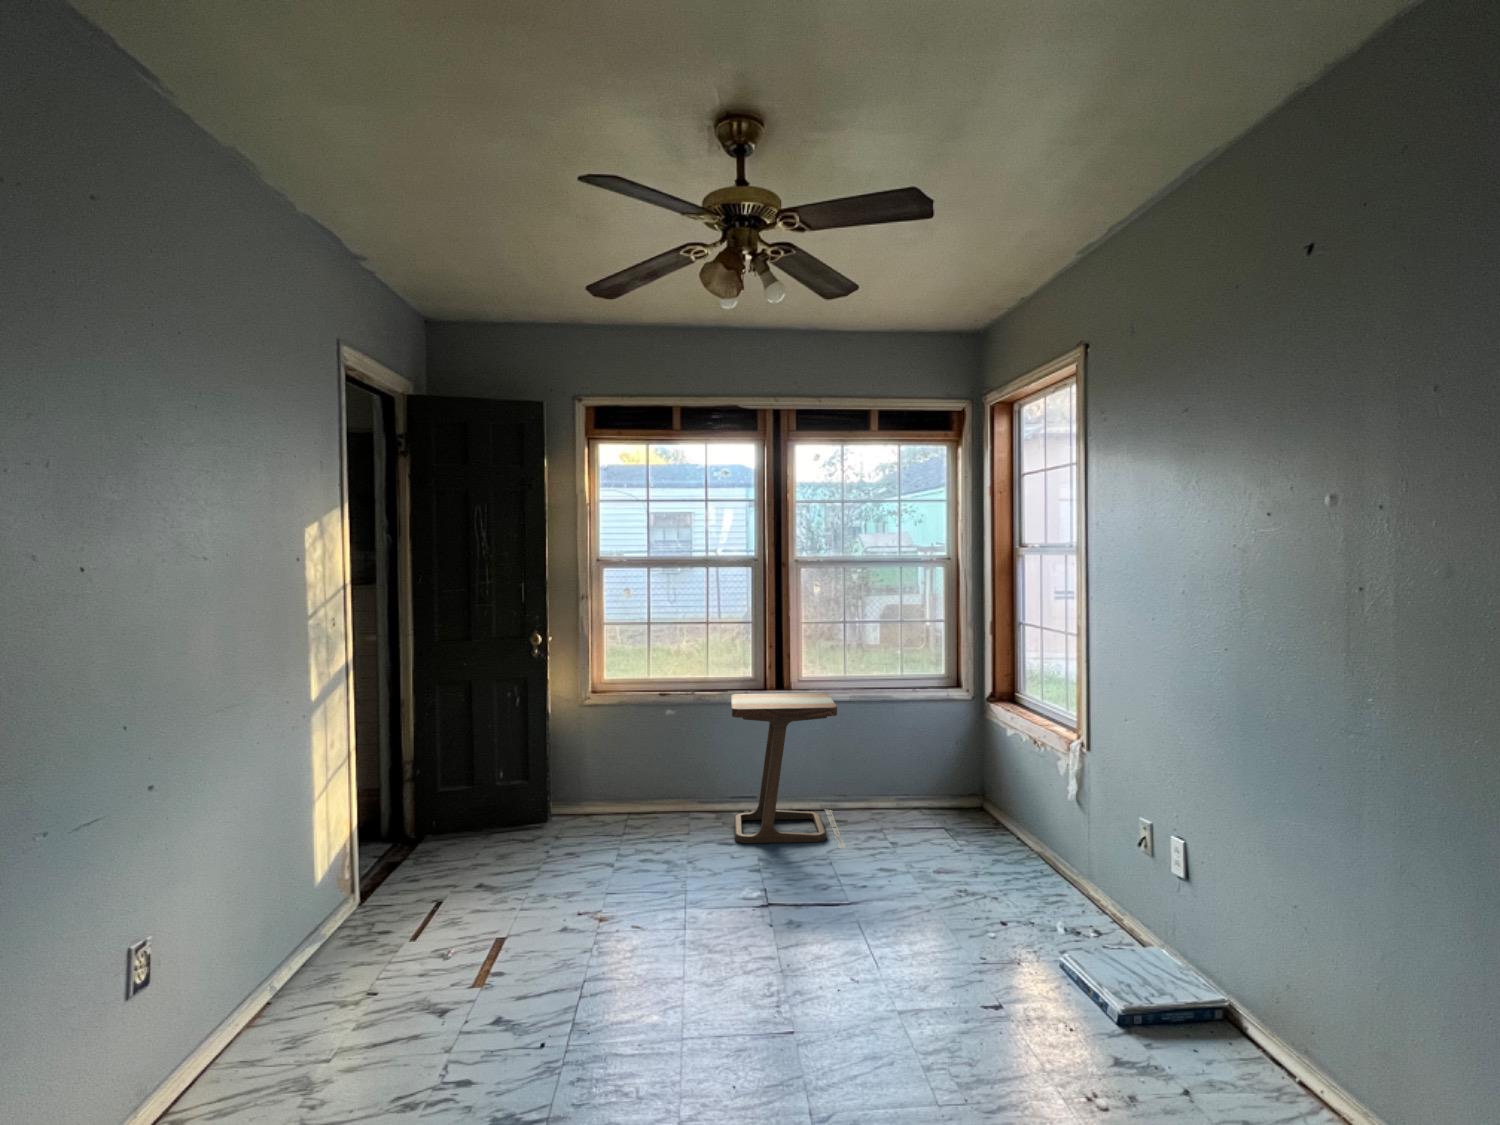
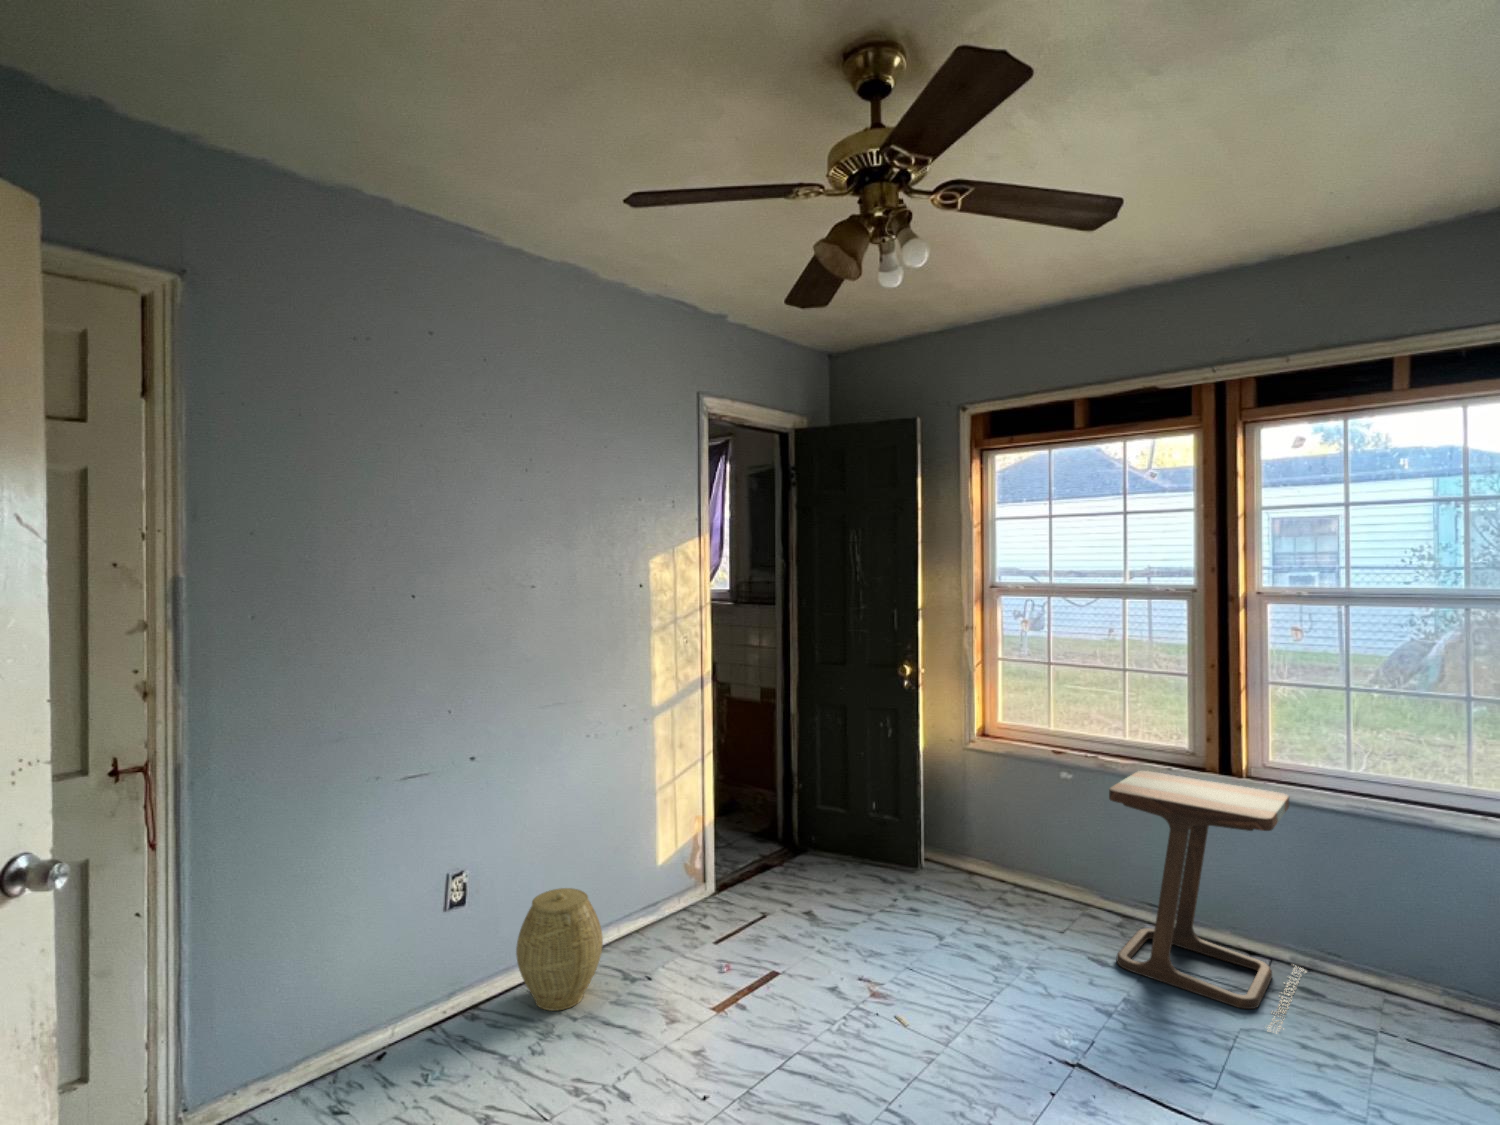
woven basket: none [223,920,341,1070] -> present [516,888,603,1011]

